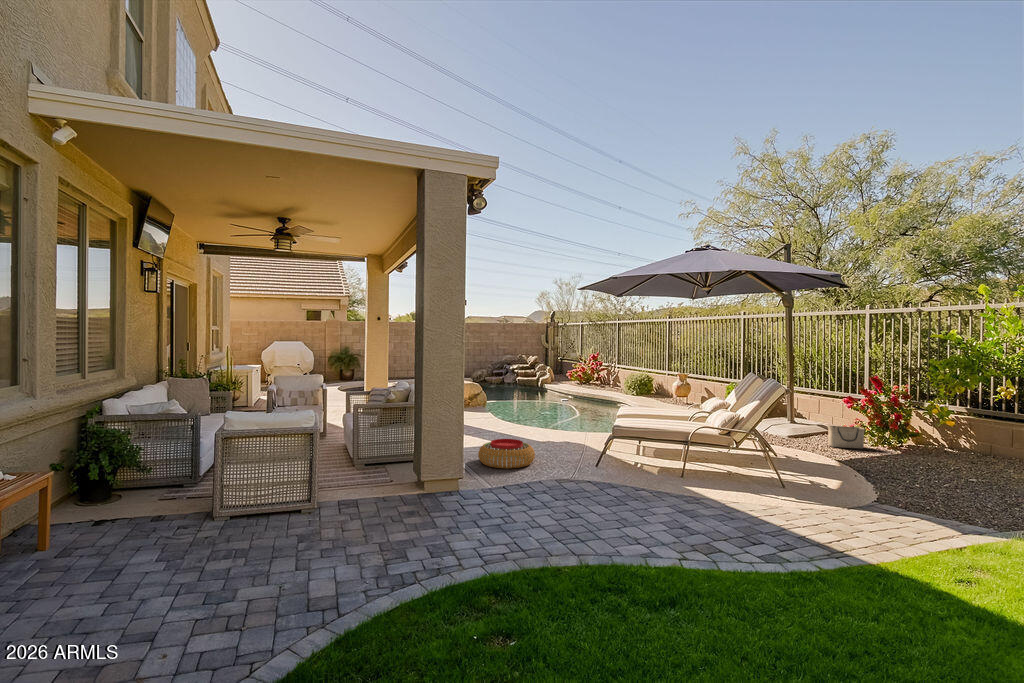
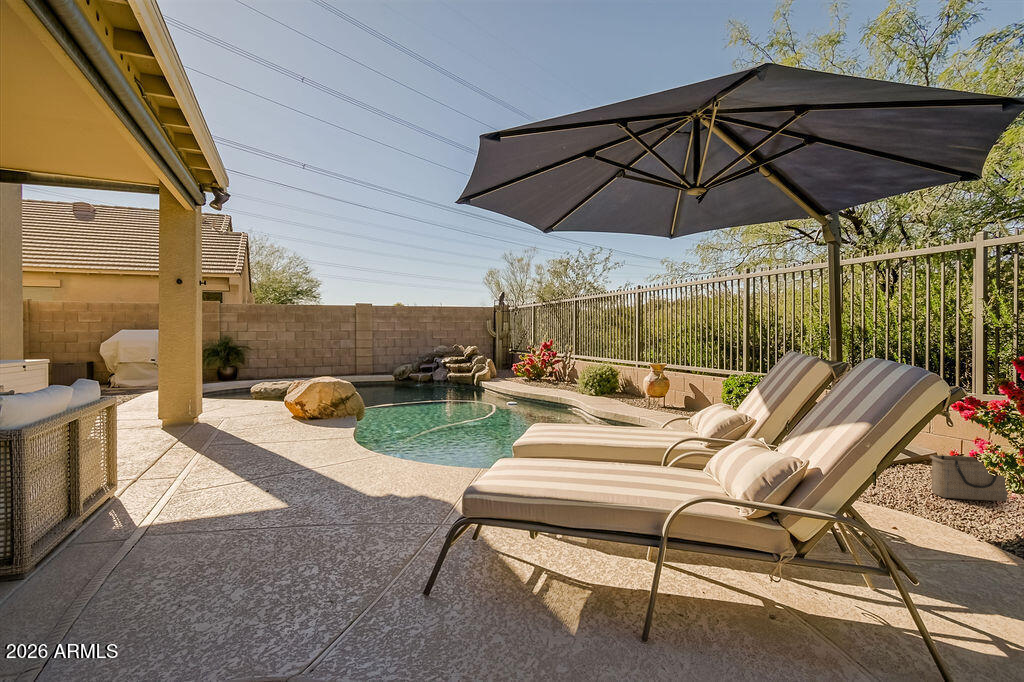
pouf: present [478,439,535,469] -> none [132,517,297,615]

